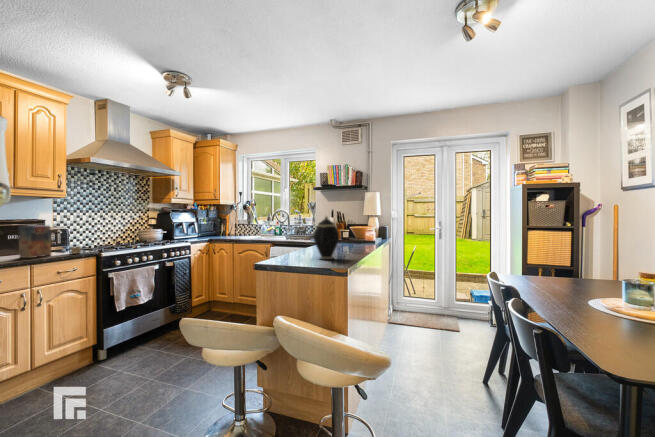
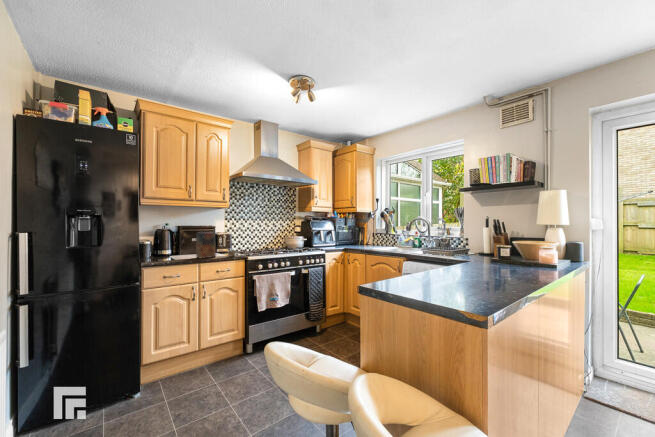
teapot: present [313,216,339,260] -> none [436,229,479,296]

